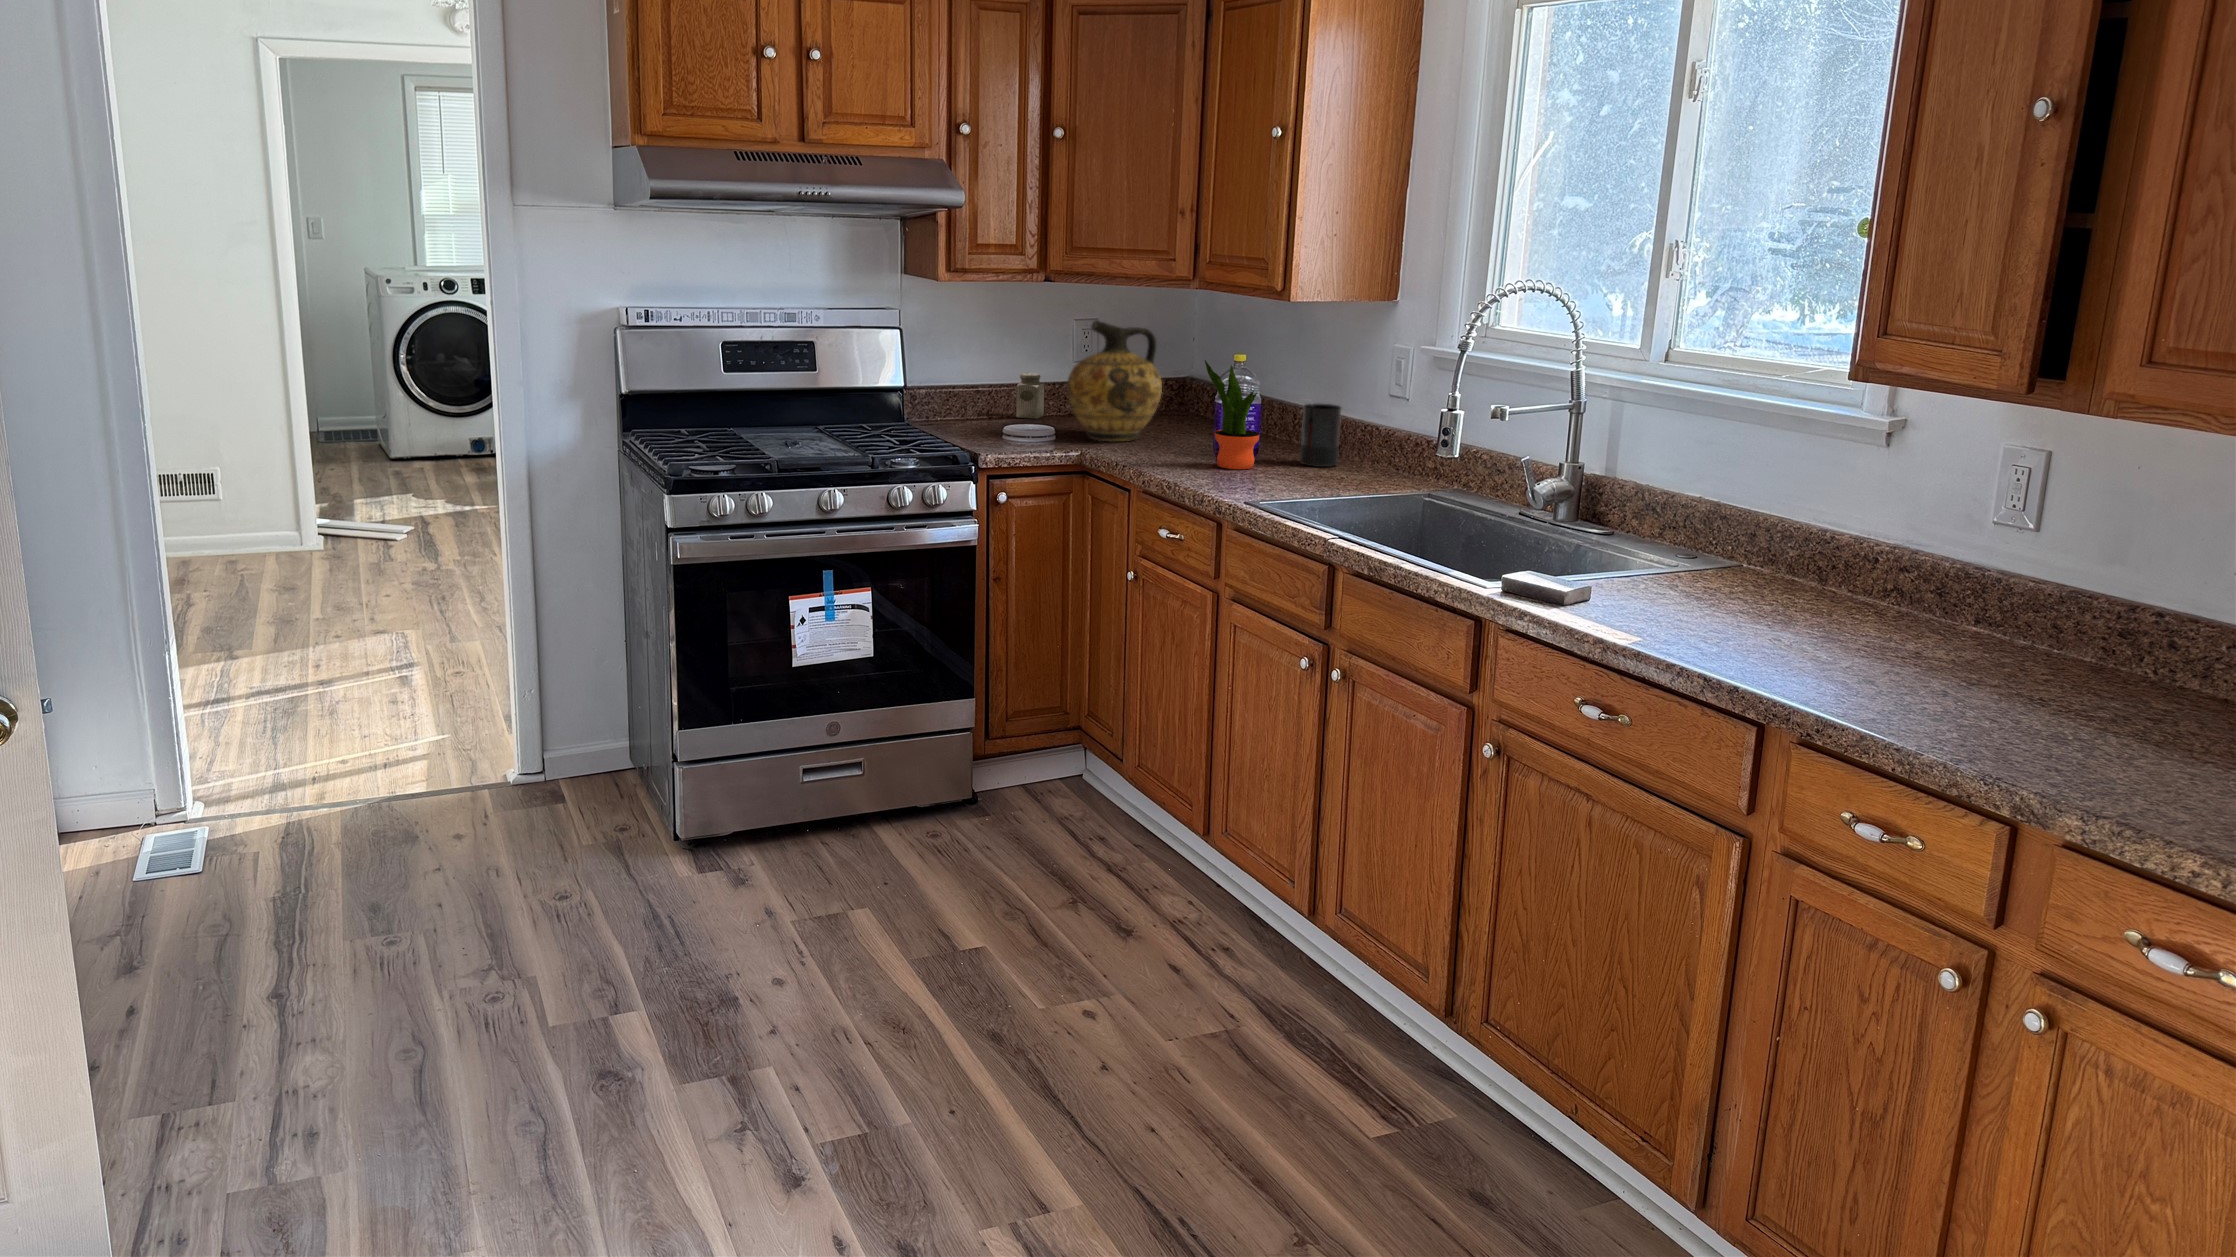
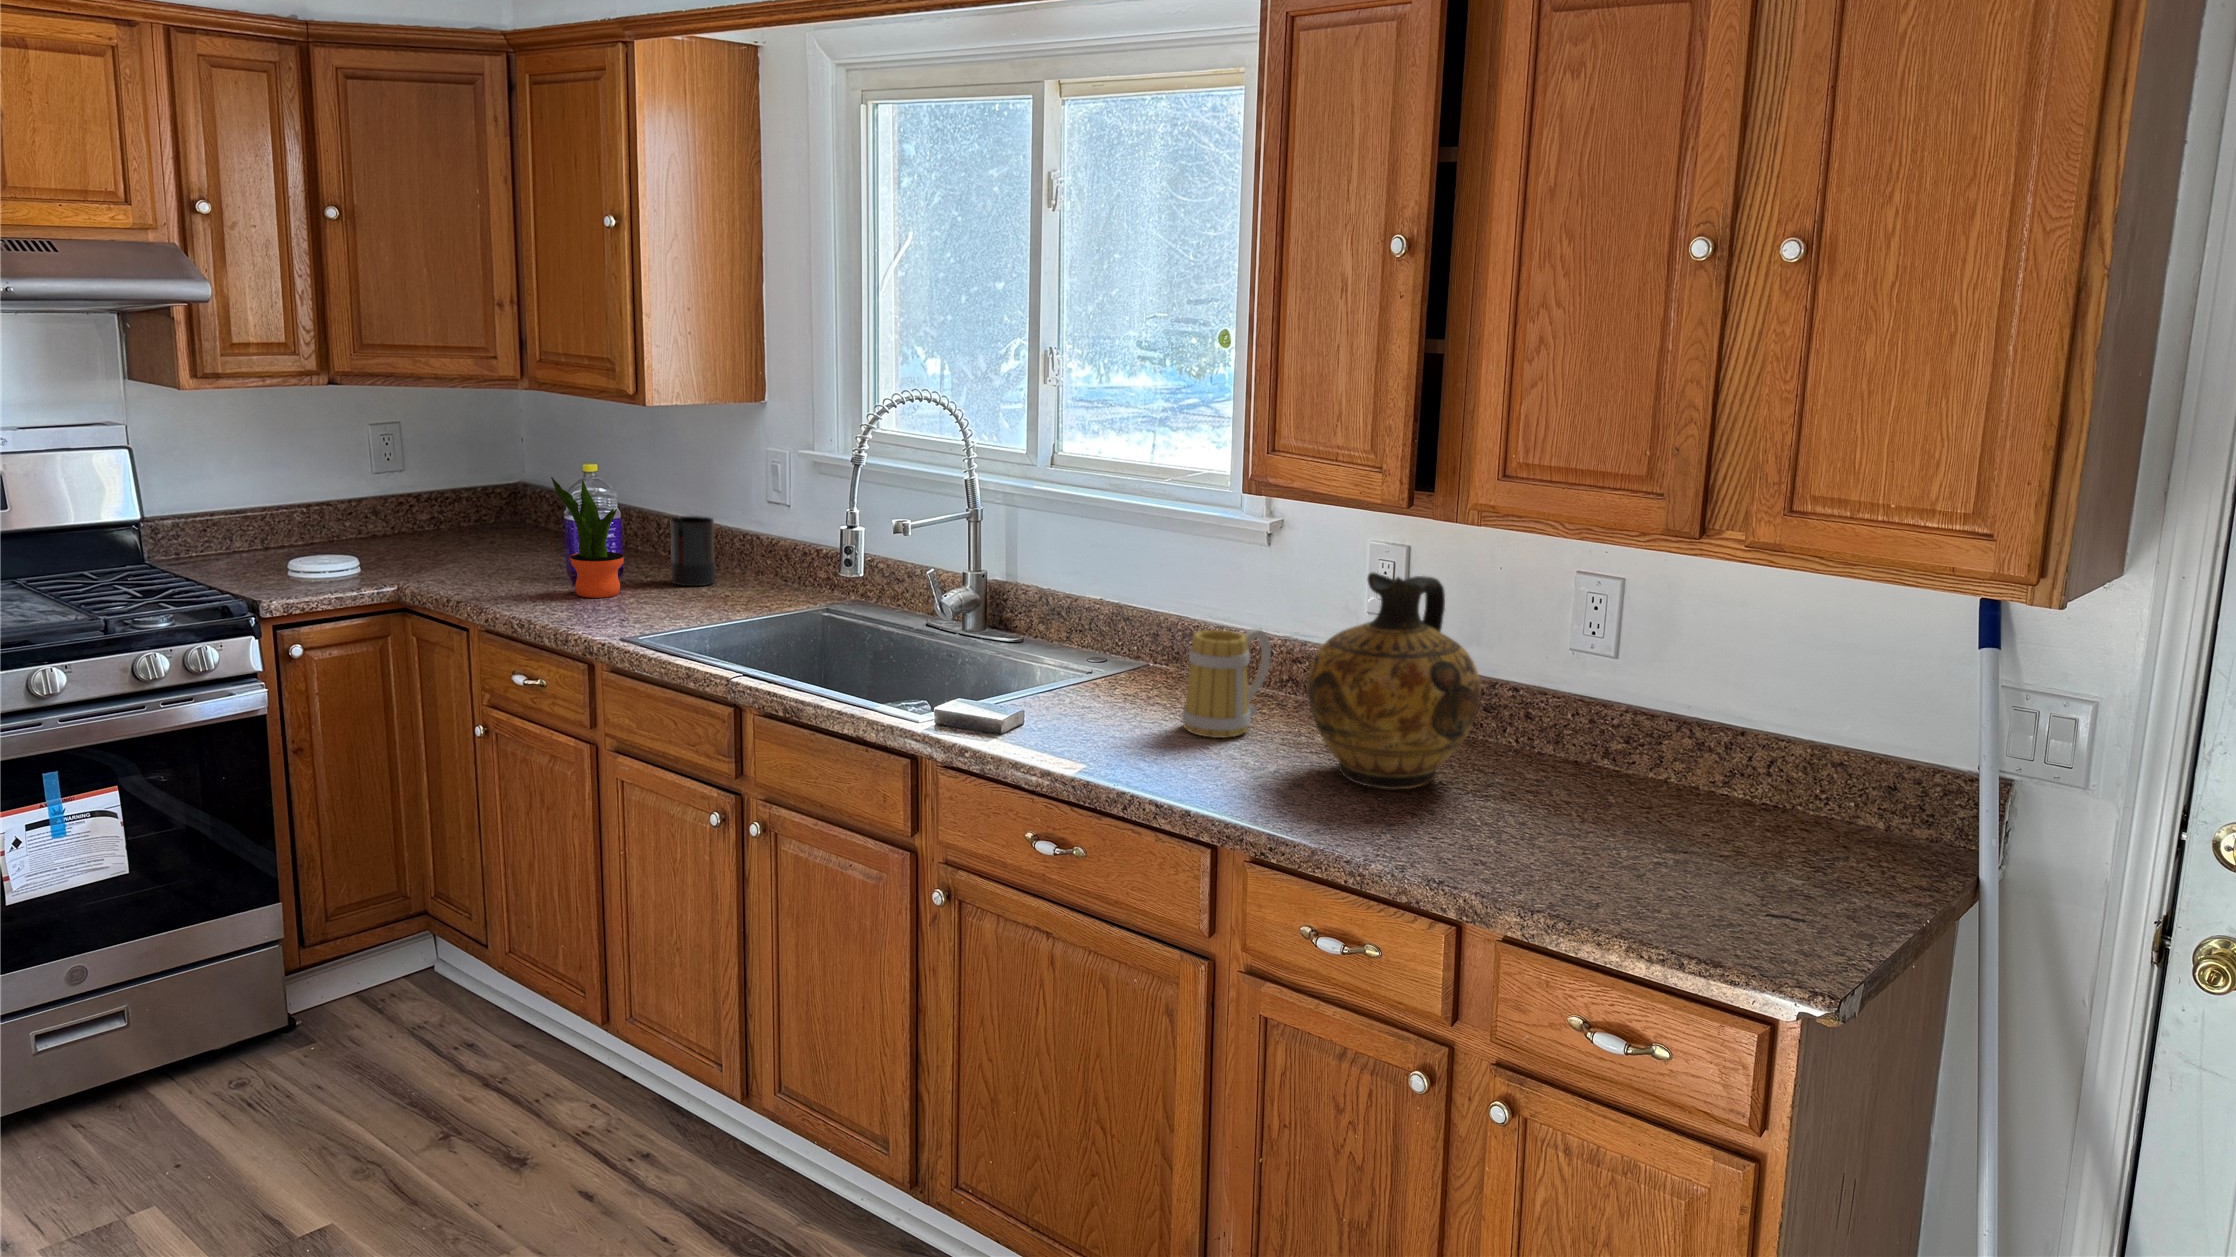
ceramic jug: present [1067,320,1162,441] -> present [1307,573,1481,789]
salt shaker: present [1016,373,1044,419] -> none [301,492,340,547]
mug: none [1757,523,1867,632] -> present [1182,629,1271,738]

